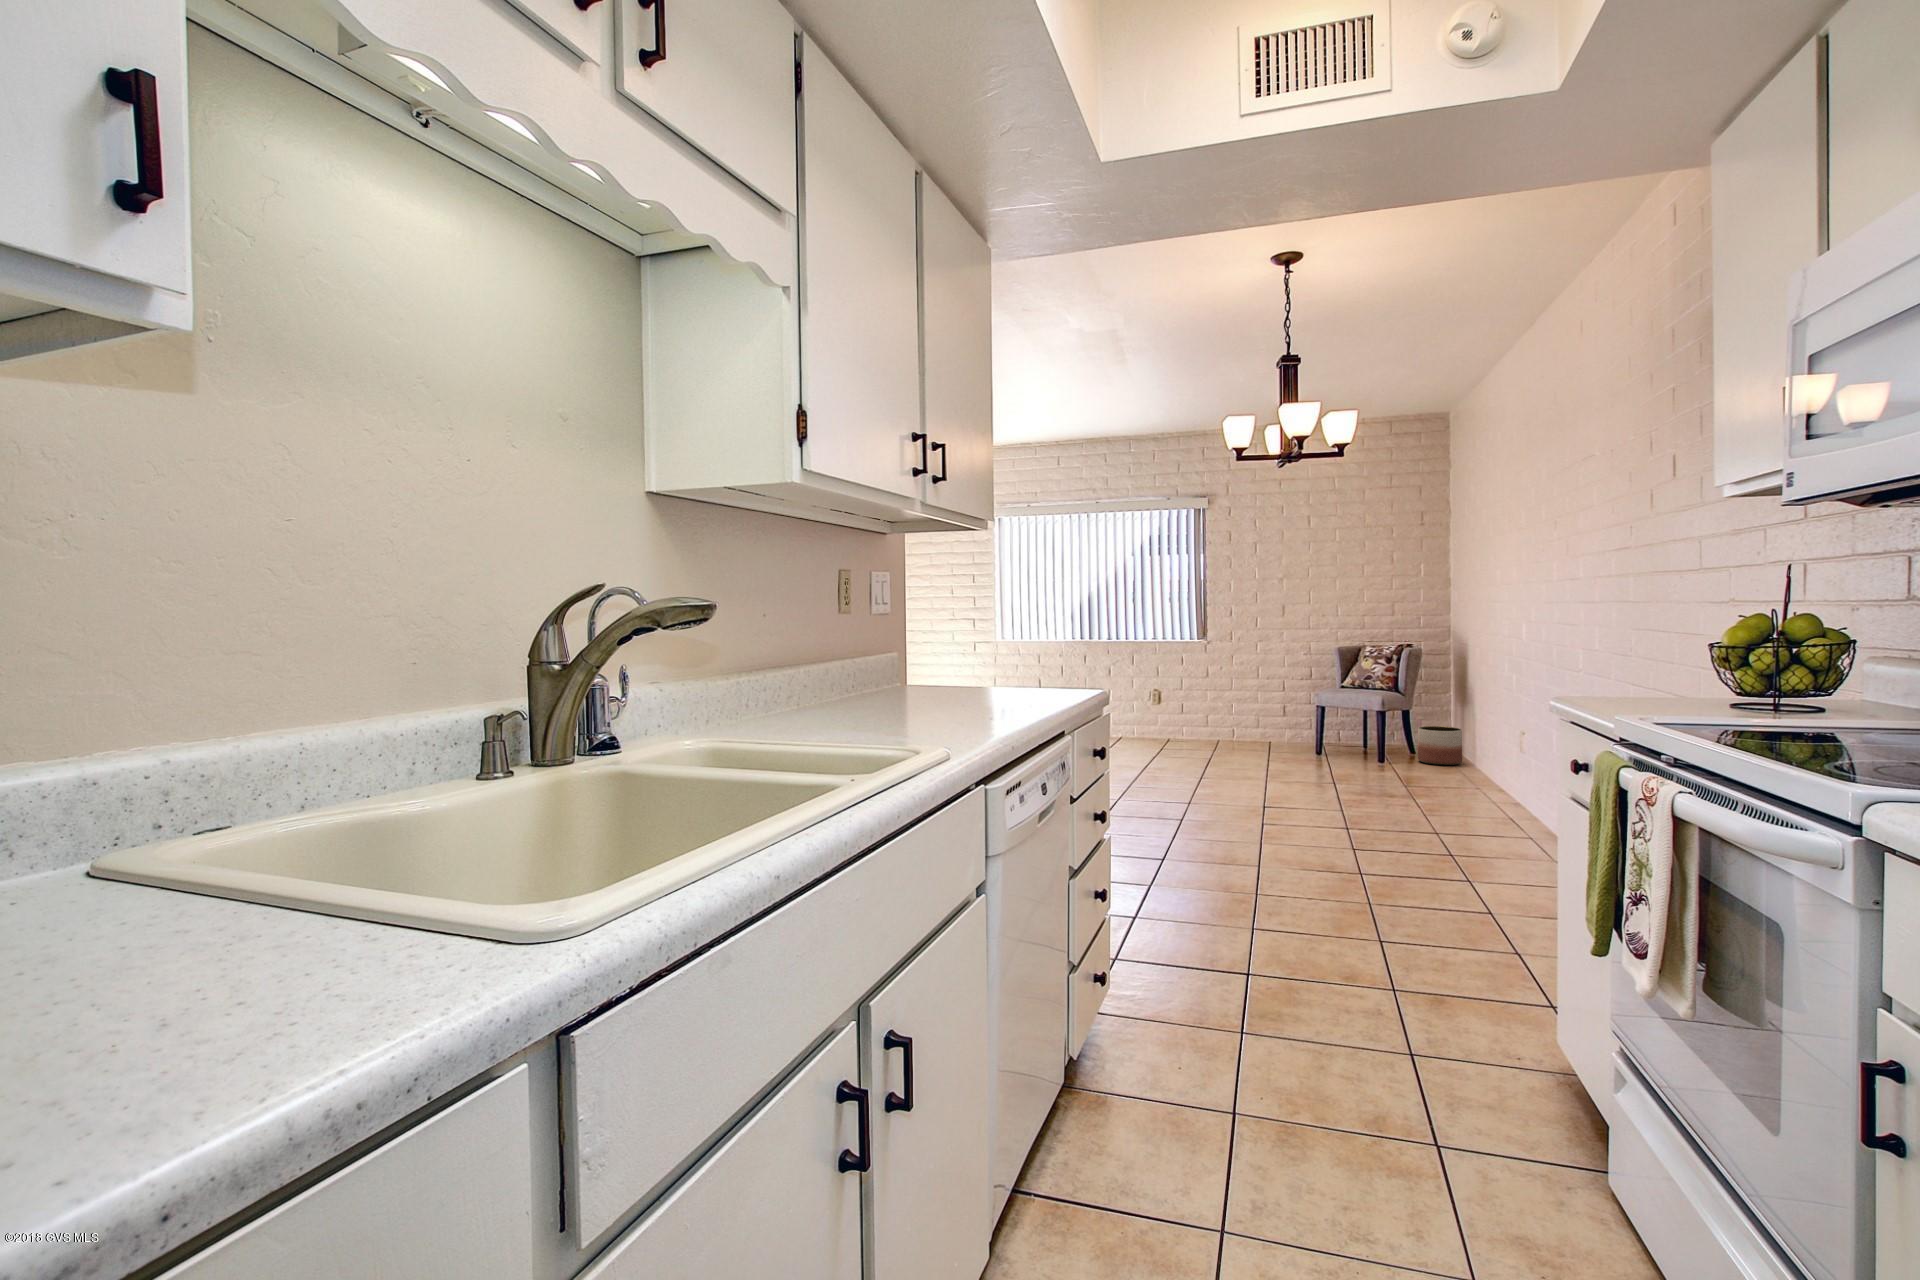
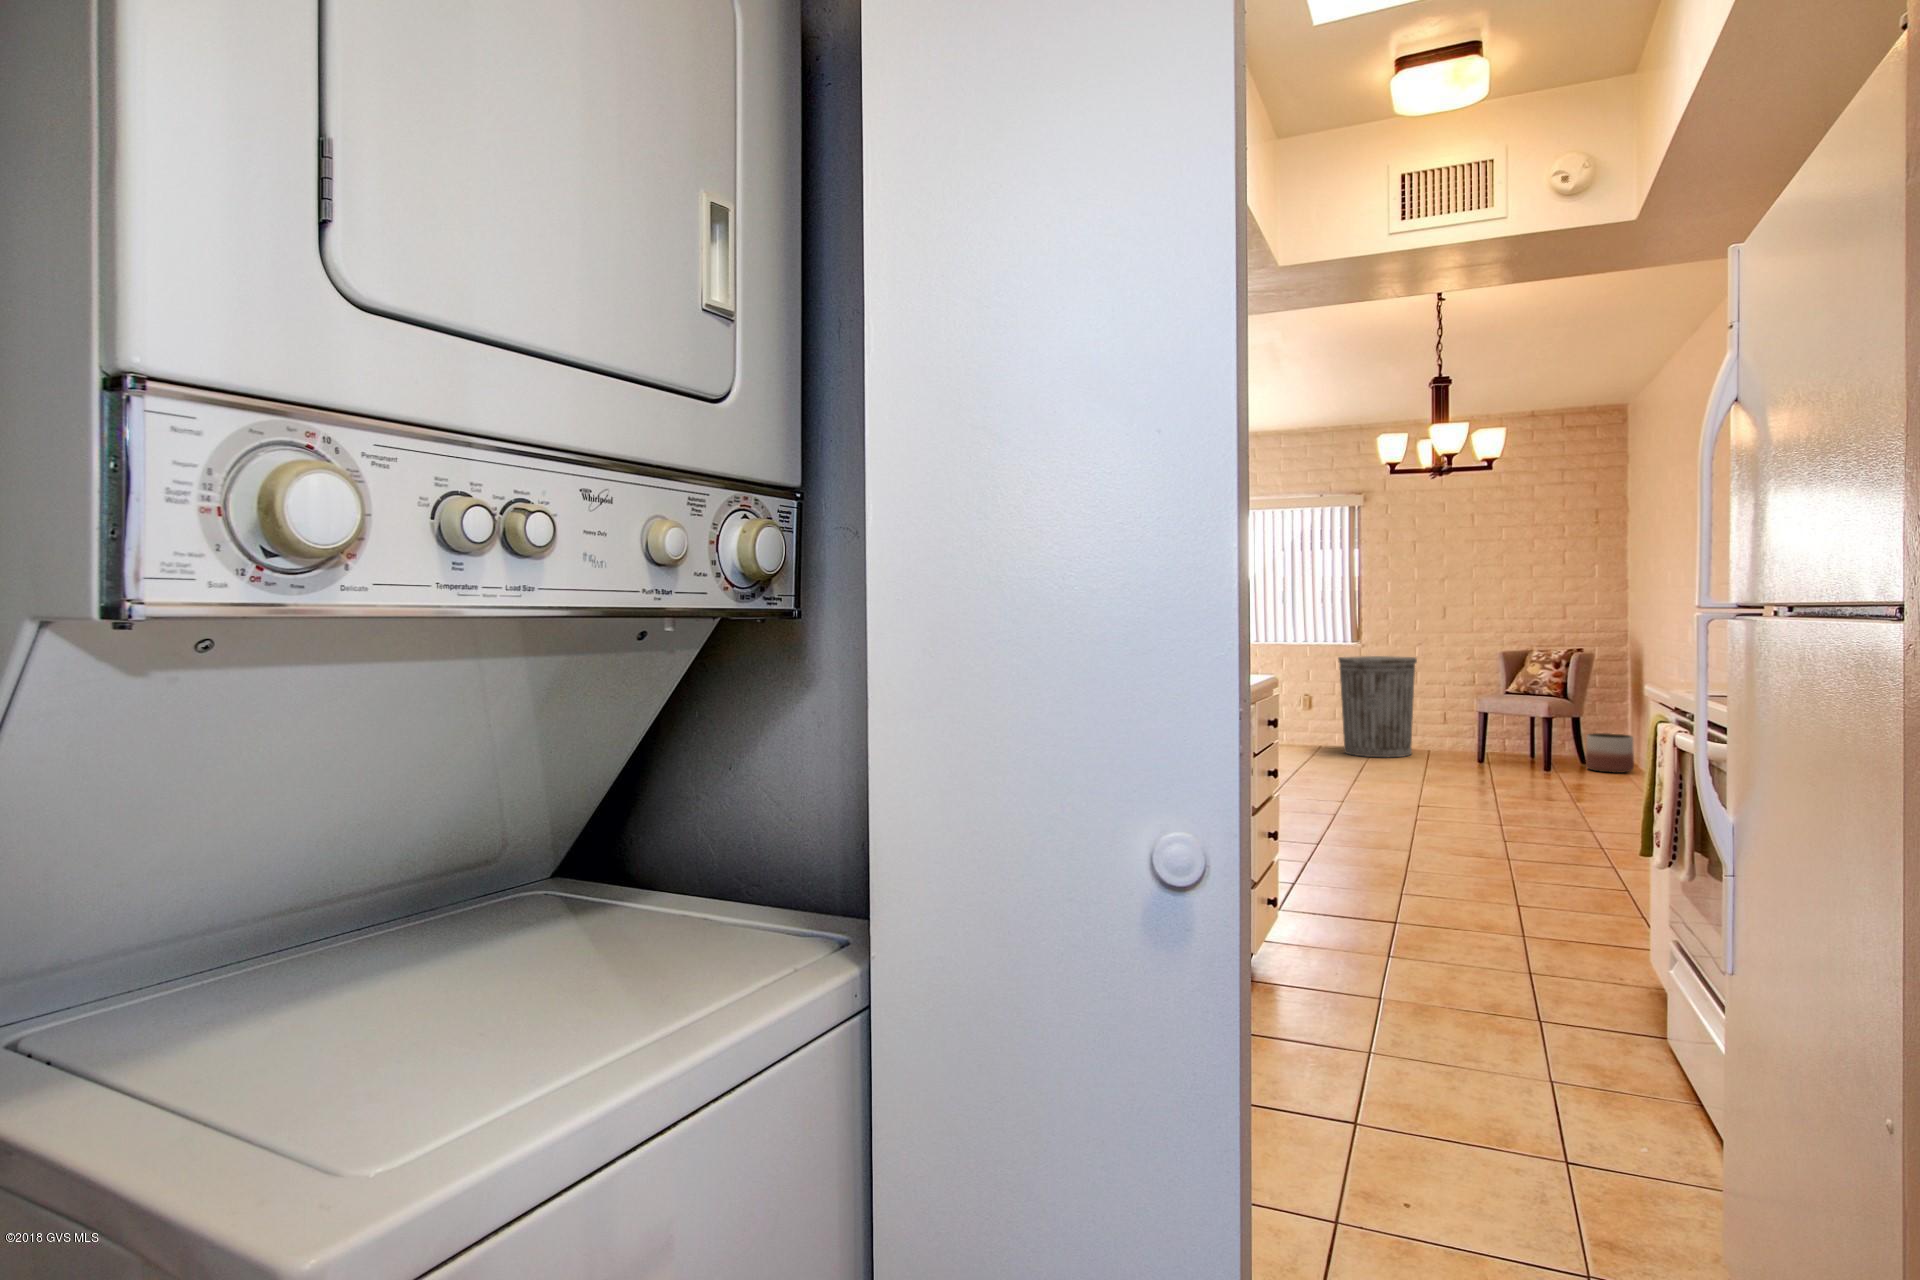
trash can: none [1183,651,1258,751] -> present [1338,656,1417,757]

